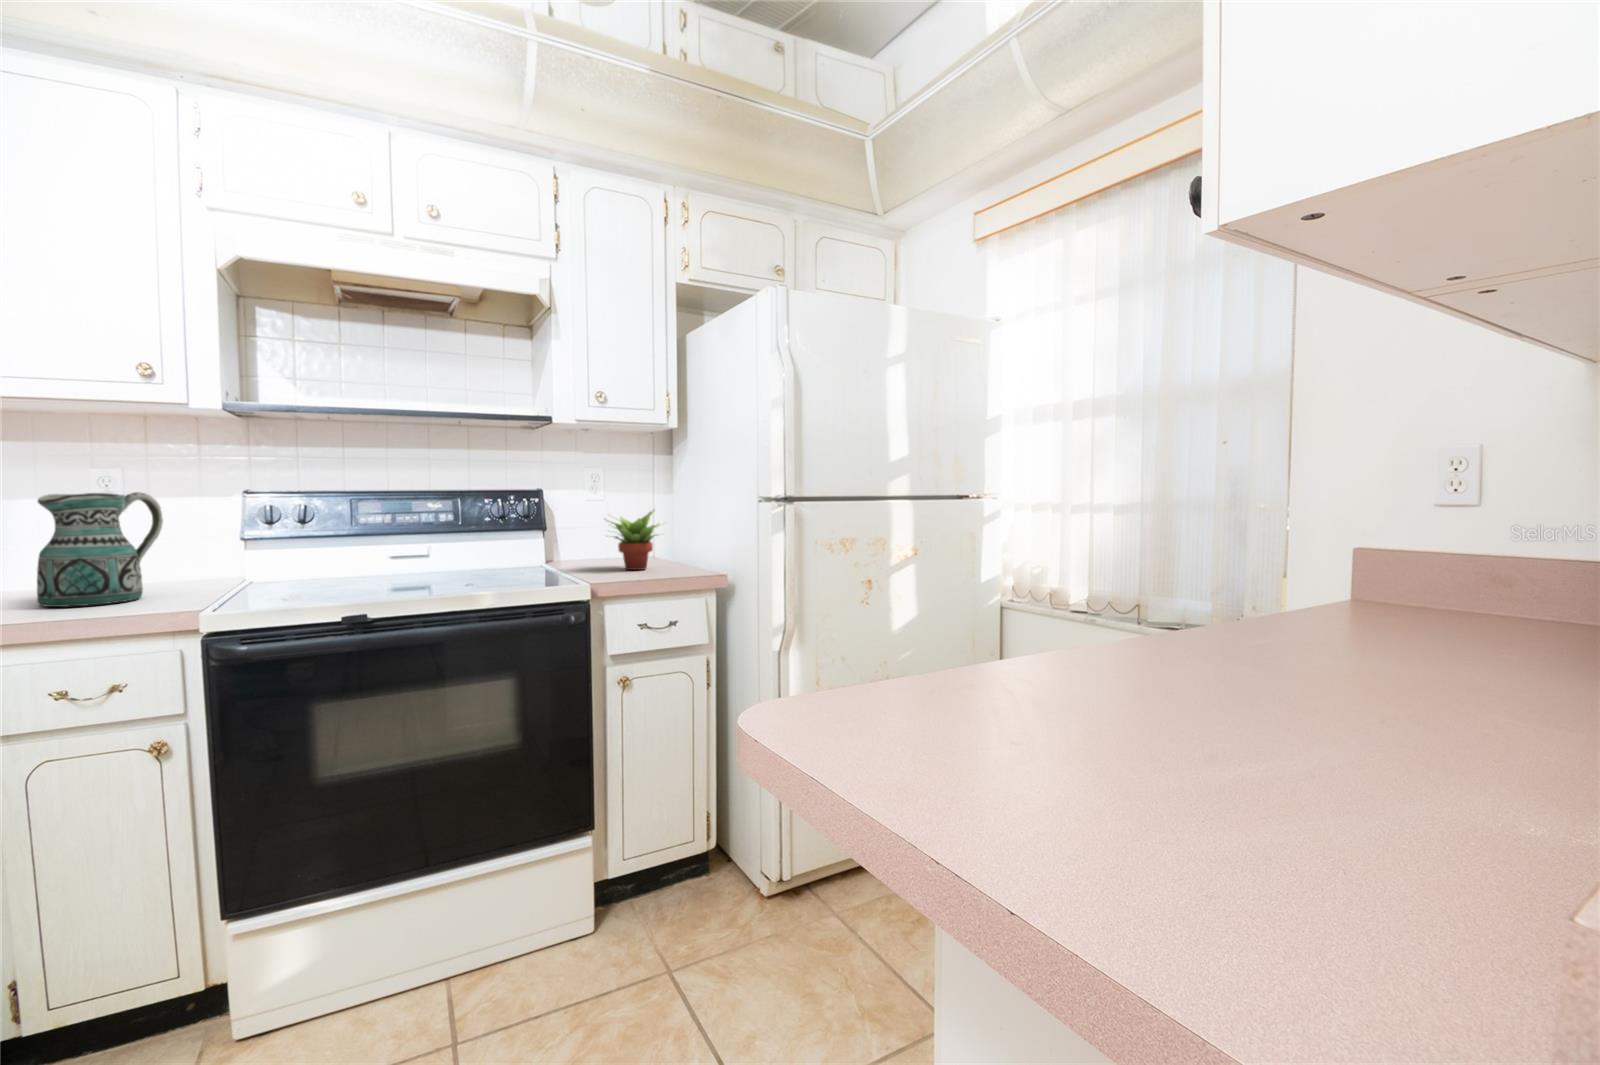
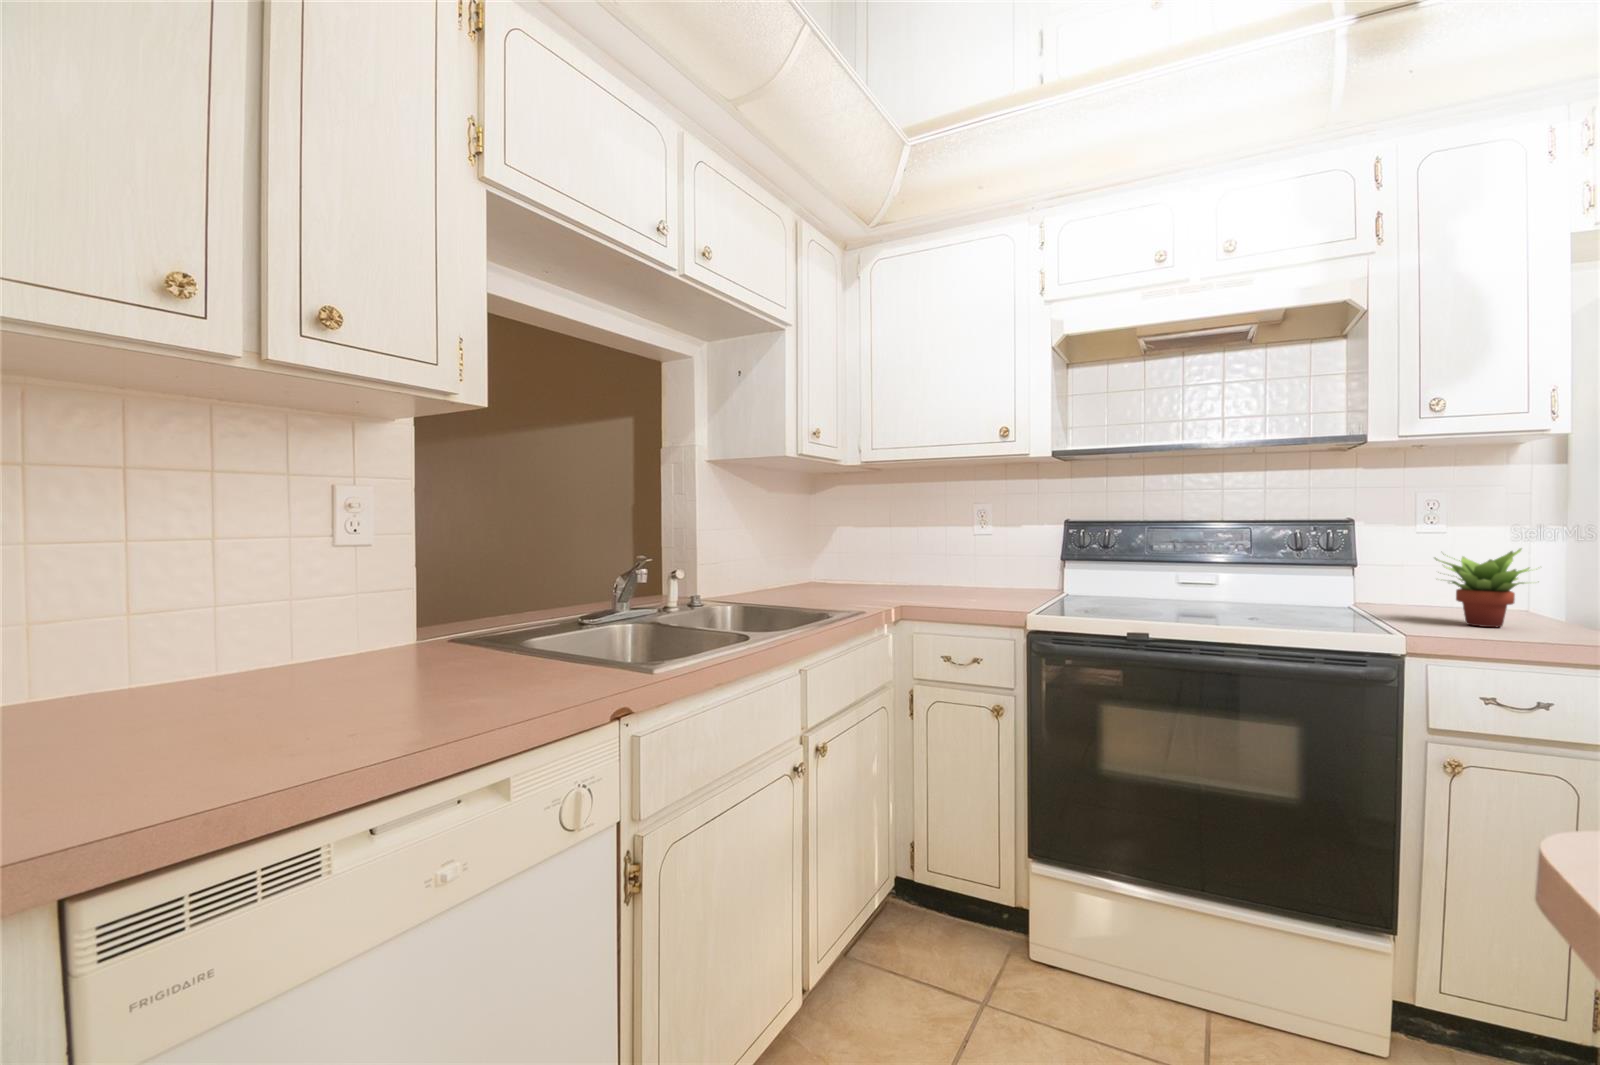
ceramic pitcher: present [37,492,163,607] -> none [941,520,1010,600]

